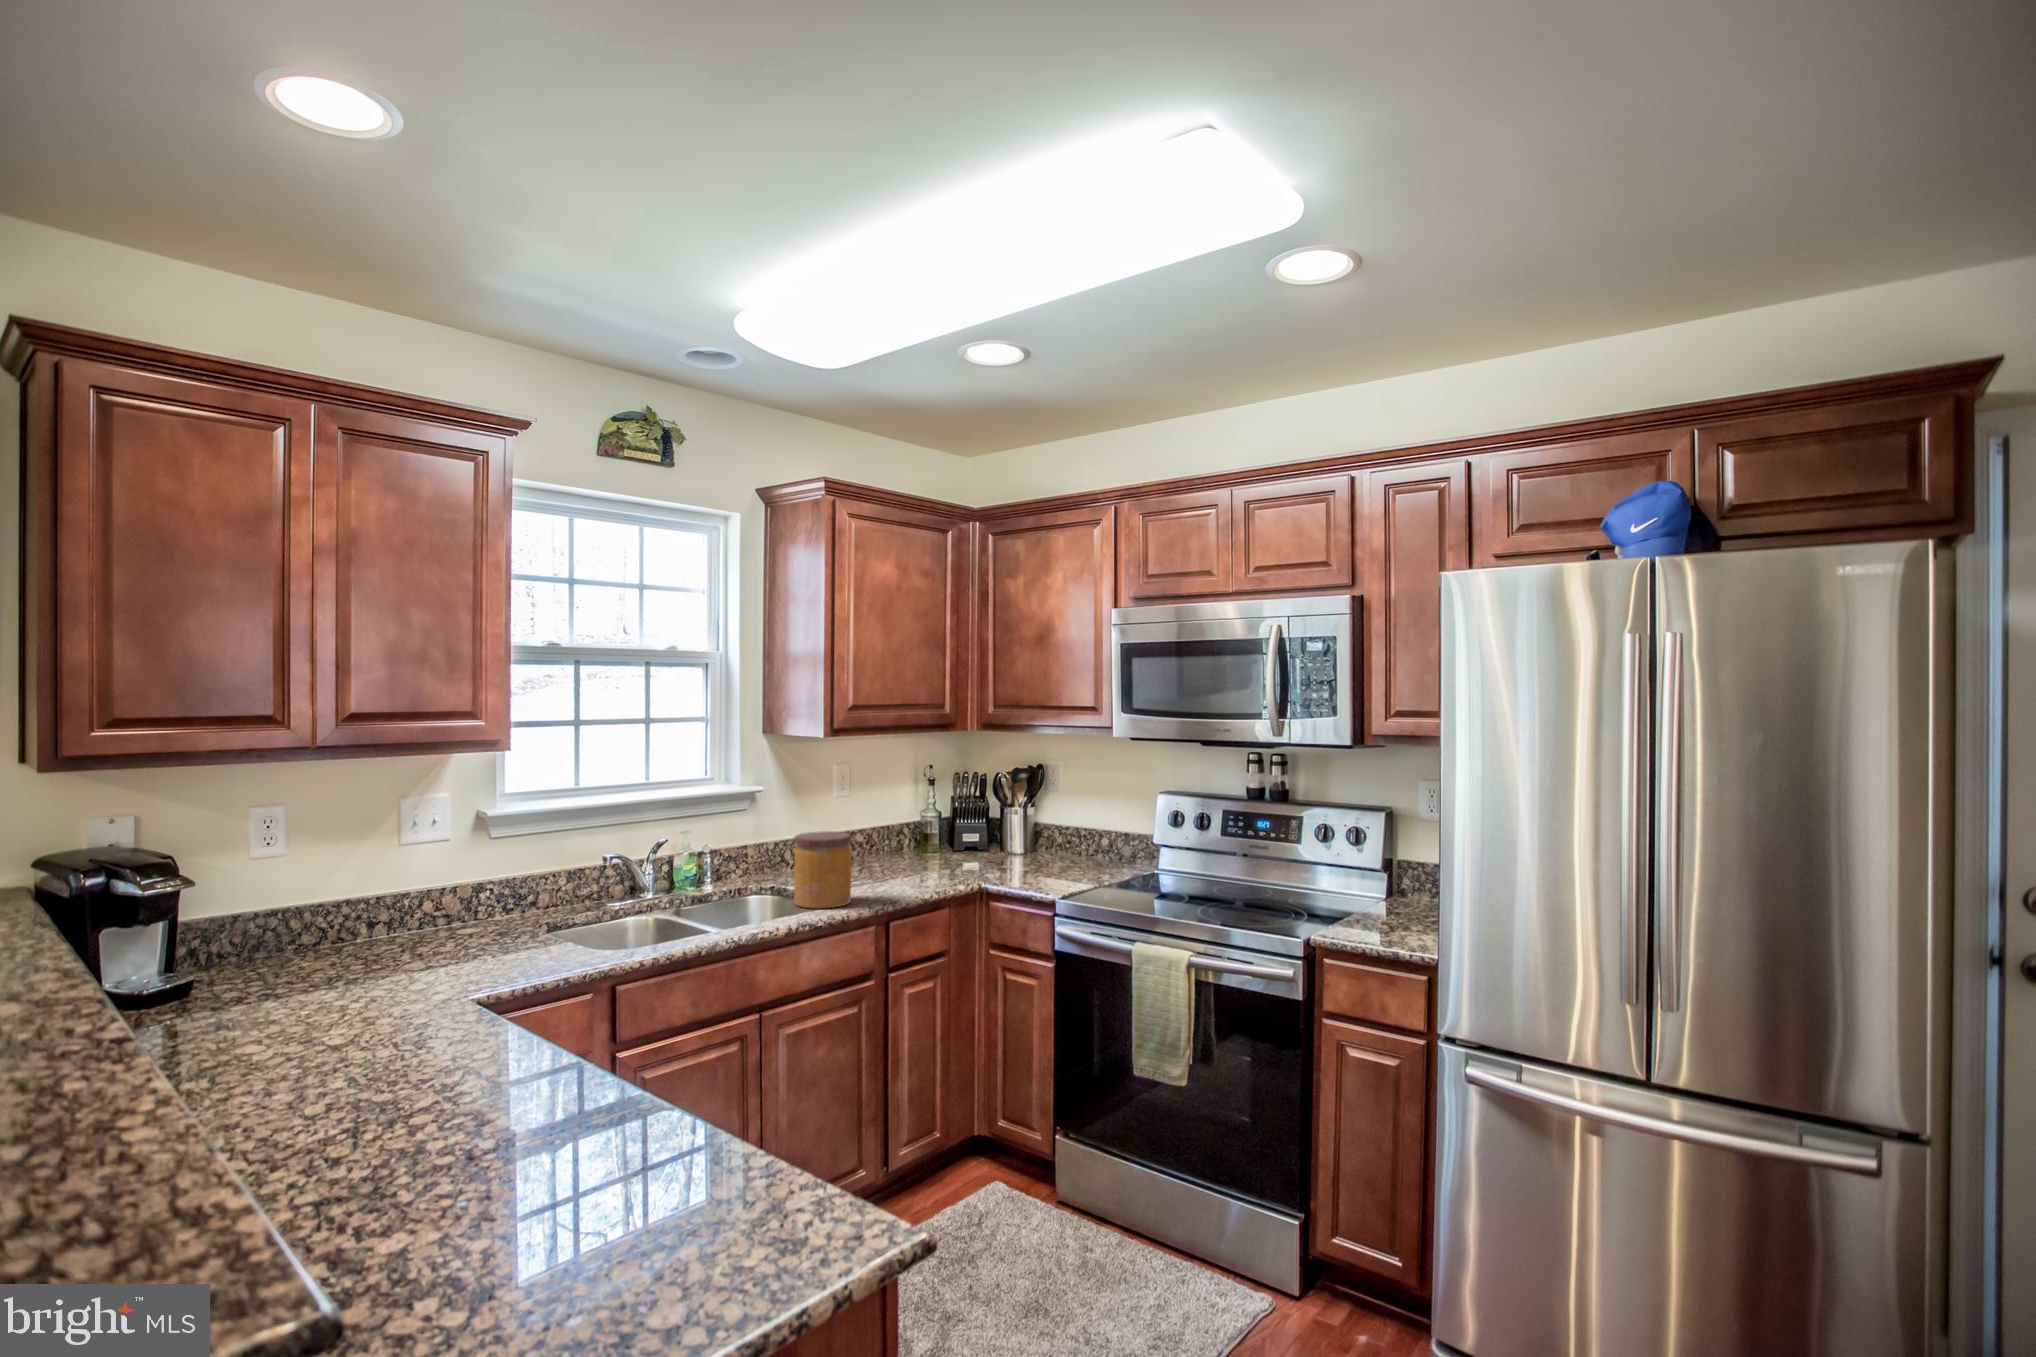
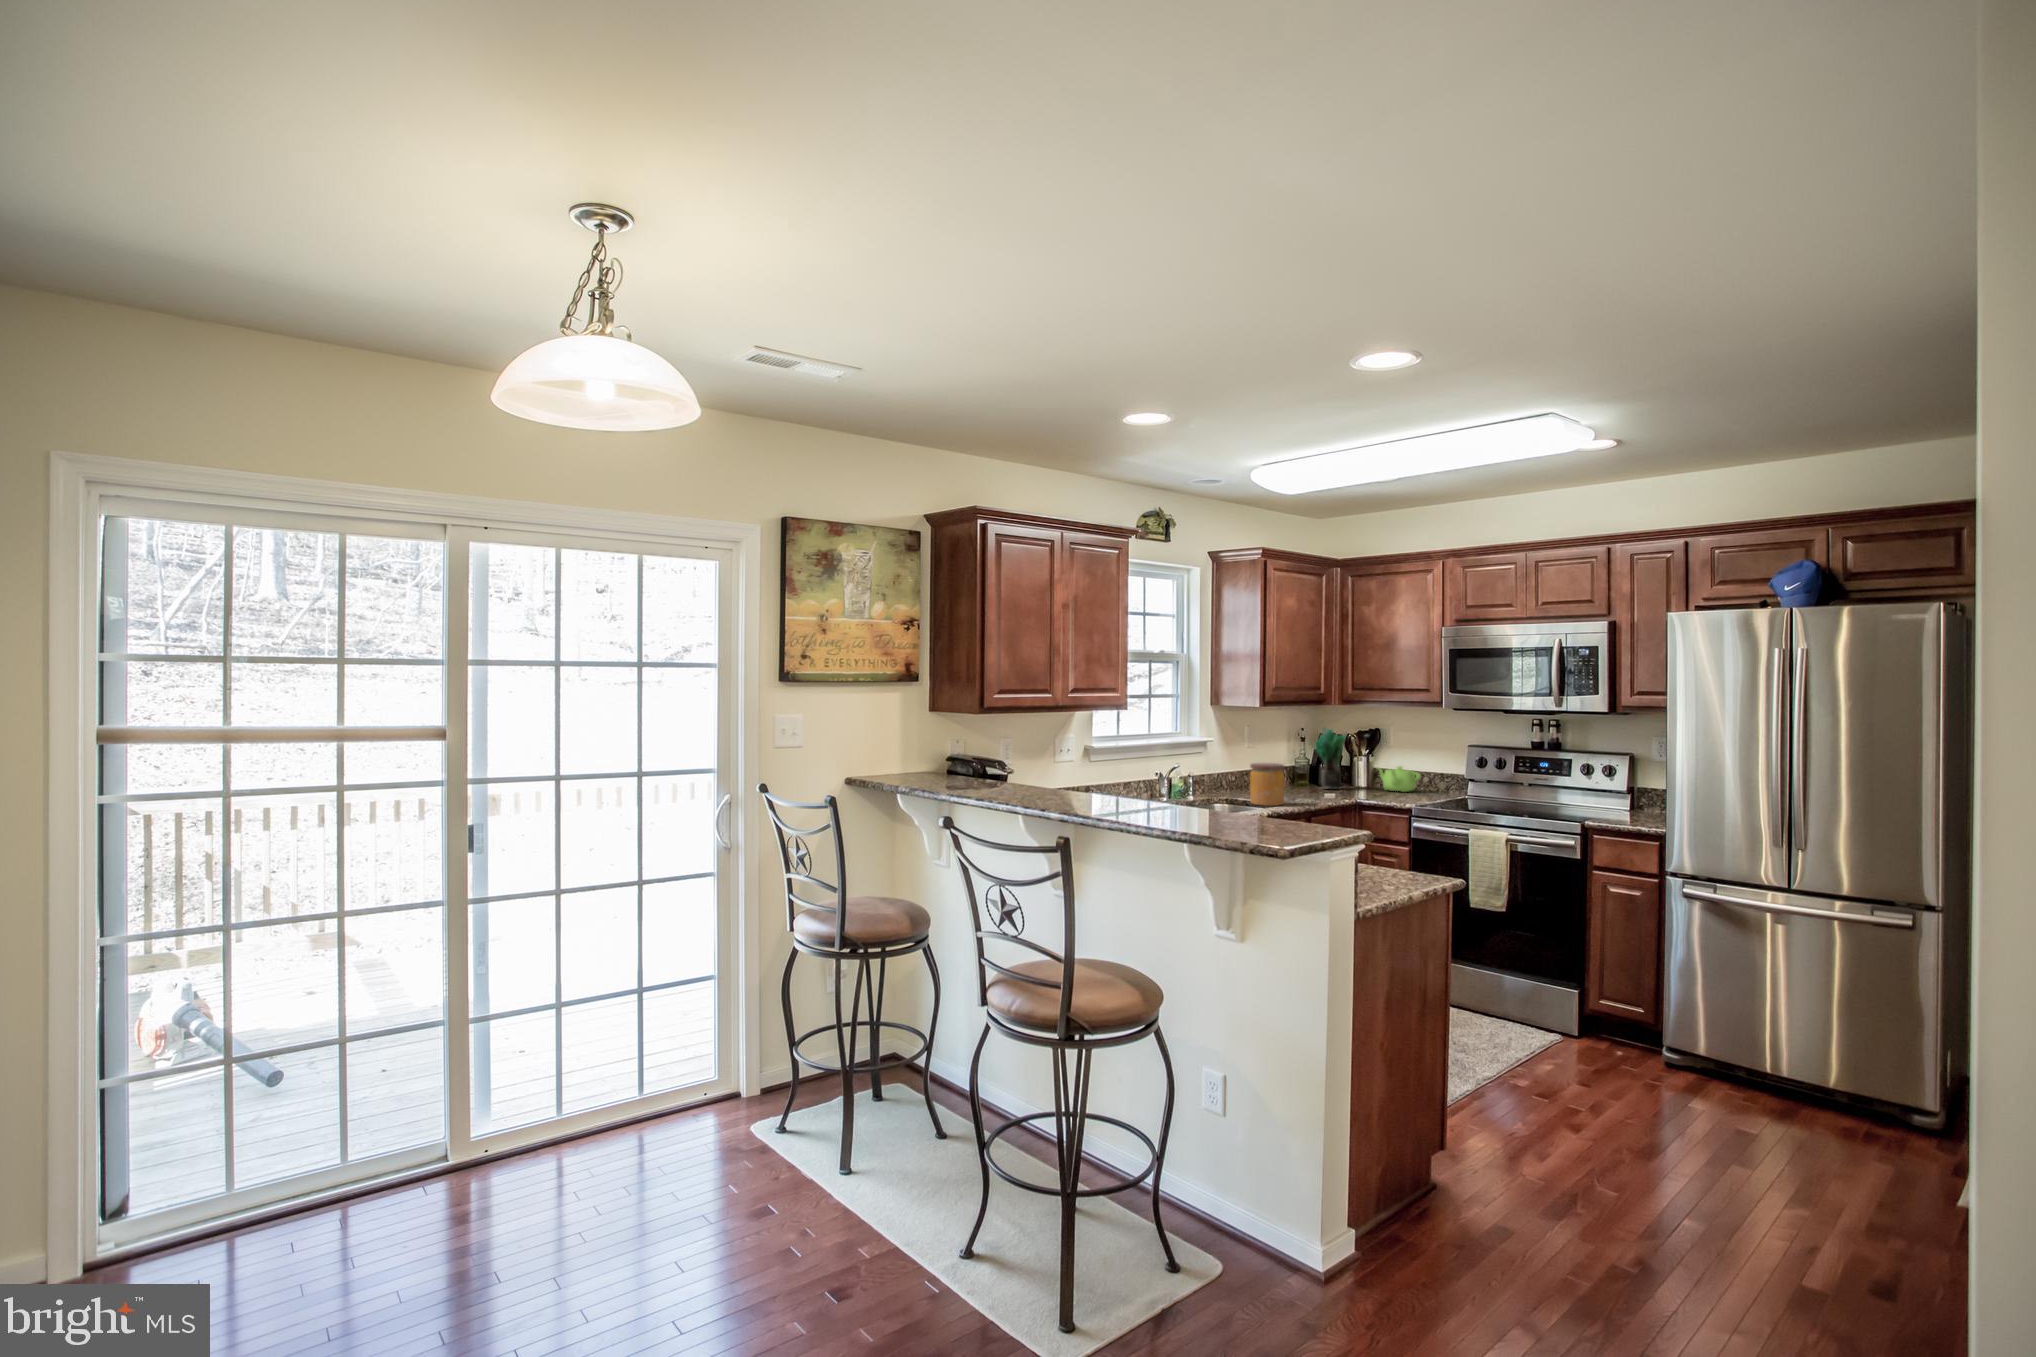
potted plant: none [934,764,989,861] -> present [1310,728,1346,789]
teapot: none [1034,823,1096,864] -> present [1378,766,1421,792]

